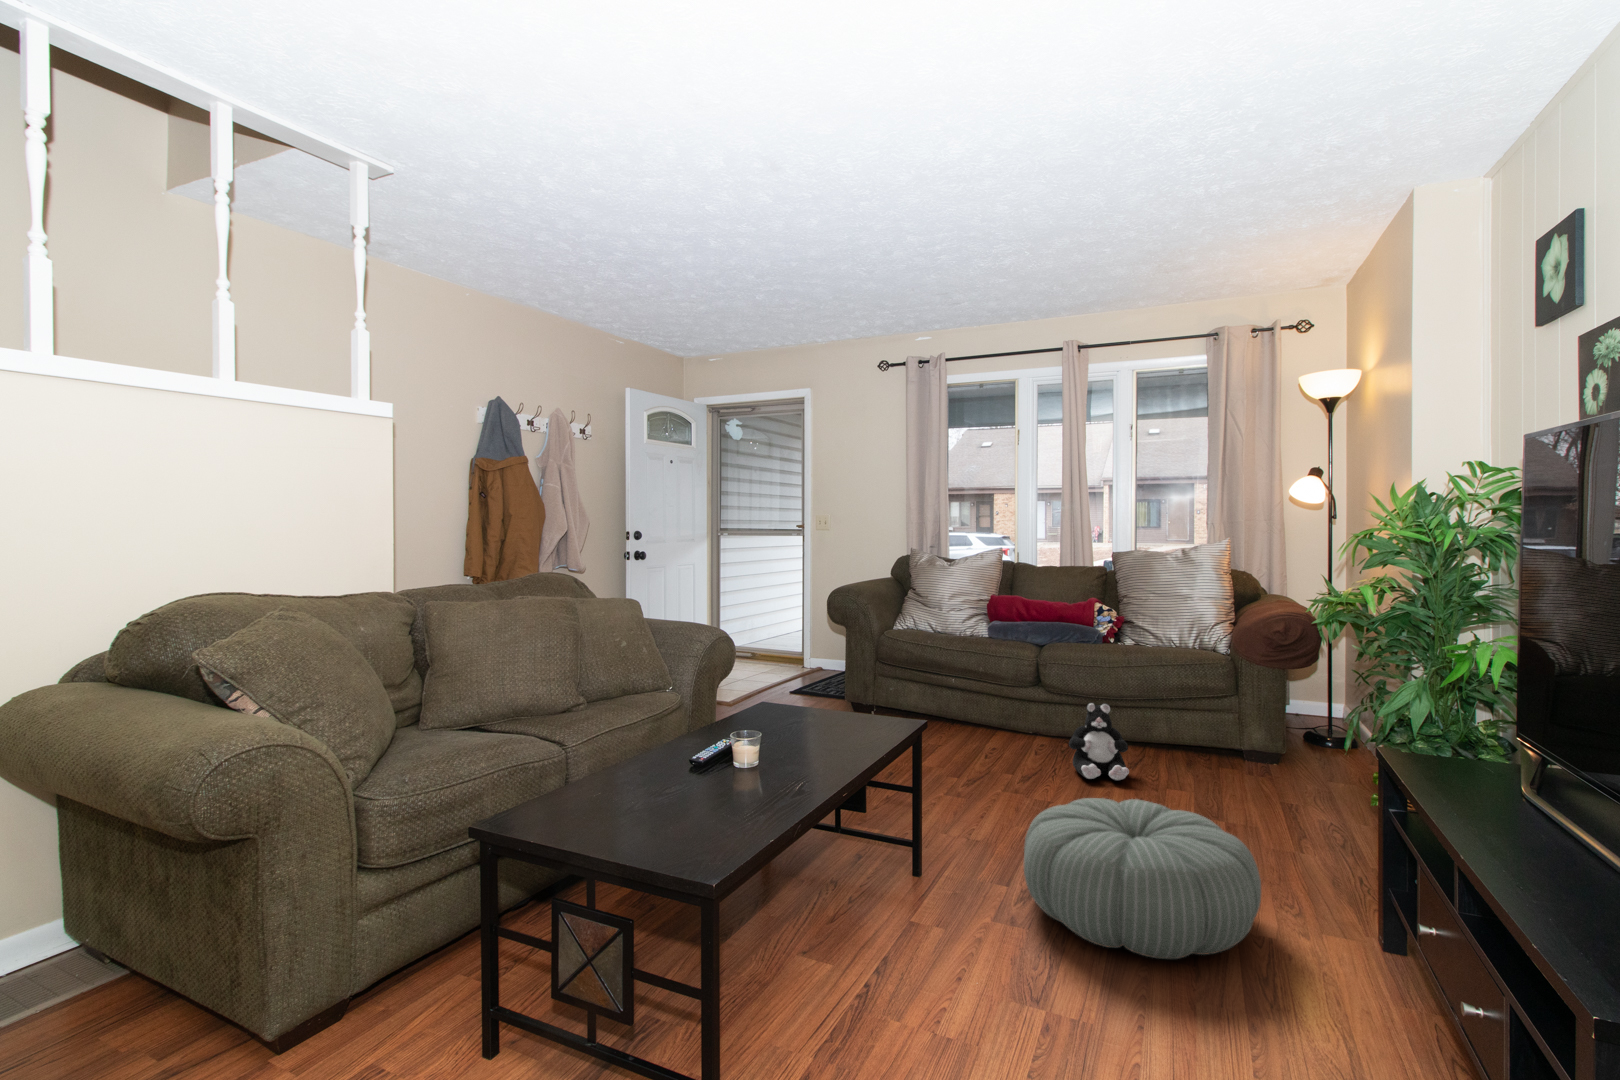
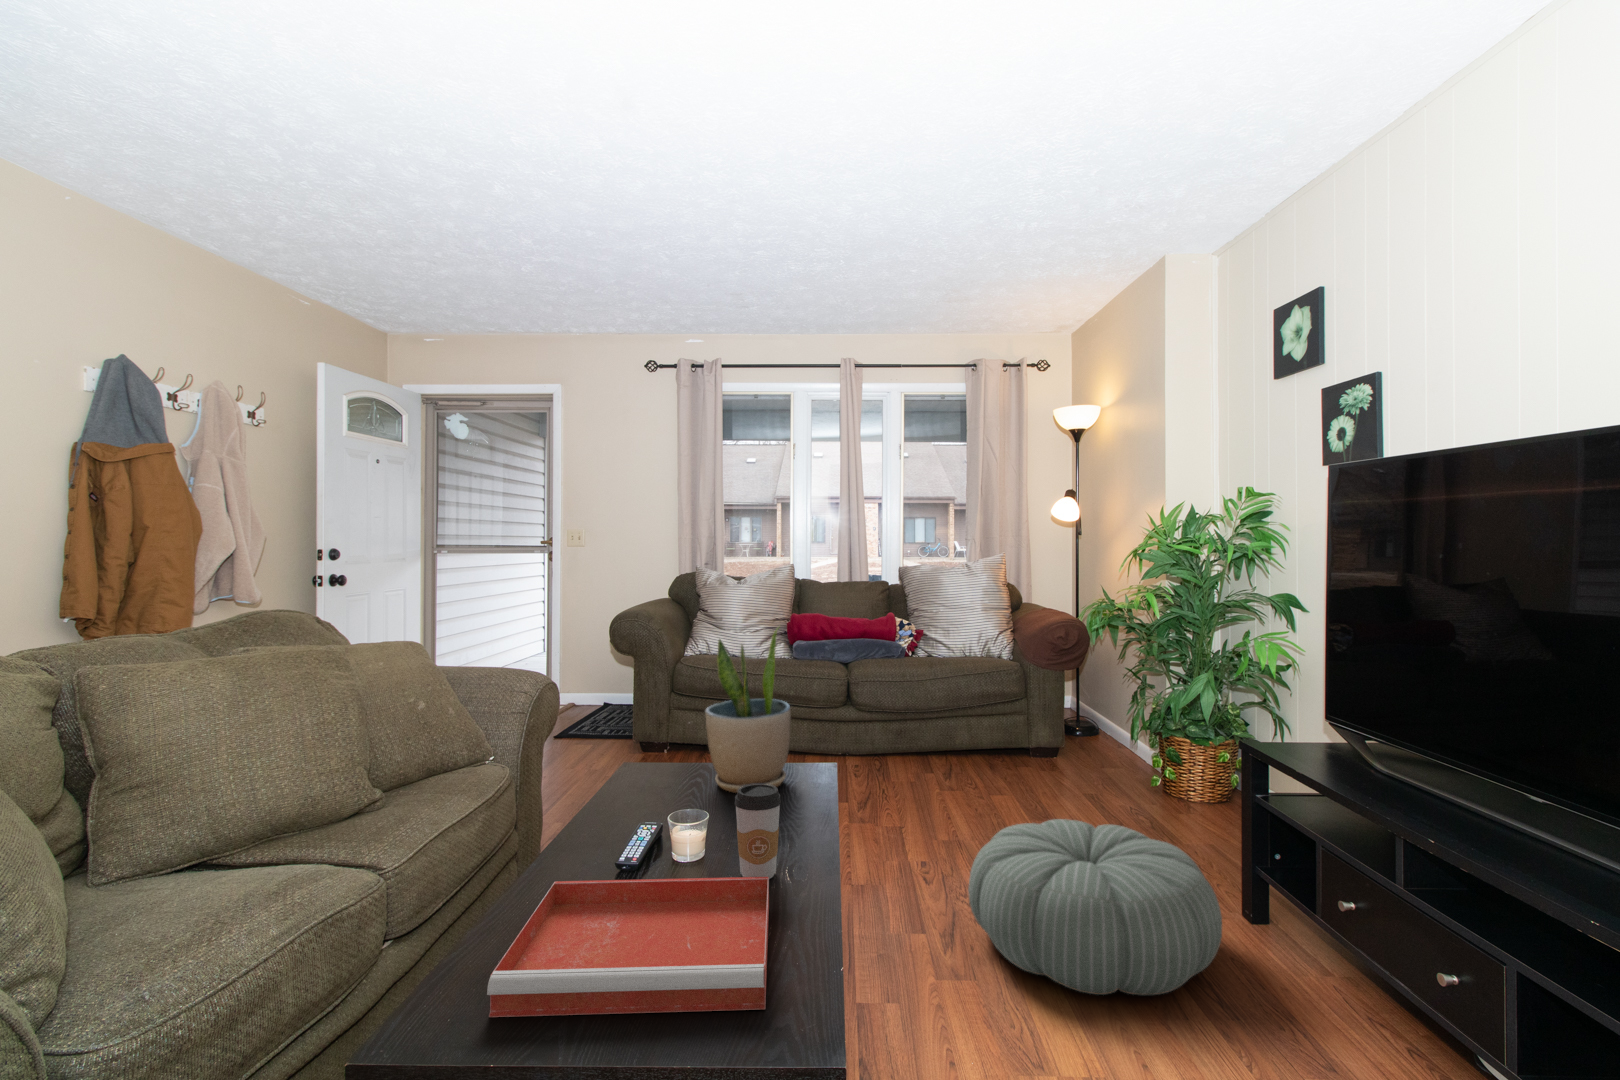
potted plant: none [801,602,868,733] -> present [705,628,791,793]
plush toy: present [1069,703,1129,781] -> none [902,718,967,798]
coffee cup: none [756,715,789,783] -> present [735,784,781,879]
tray: none [554,758,757,840] -> present [487,877,769,1017]

